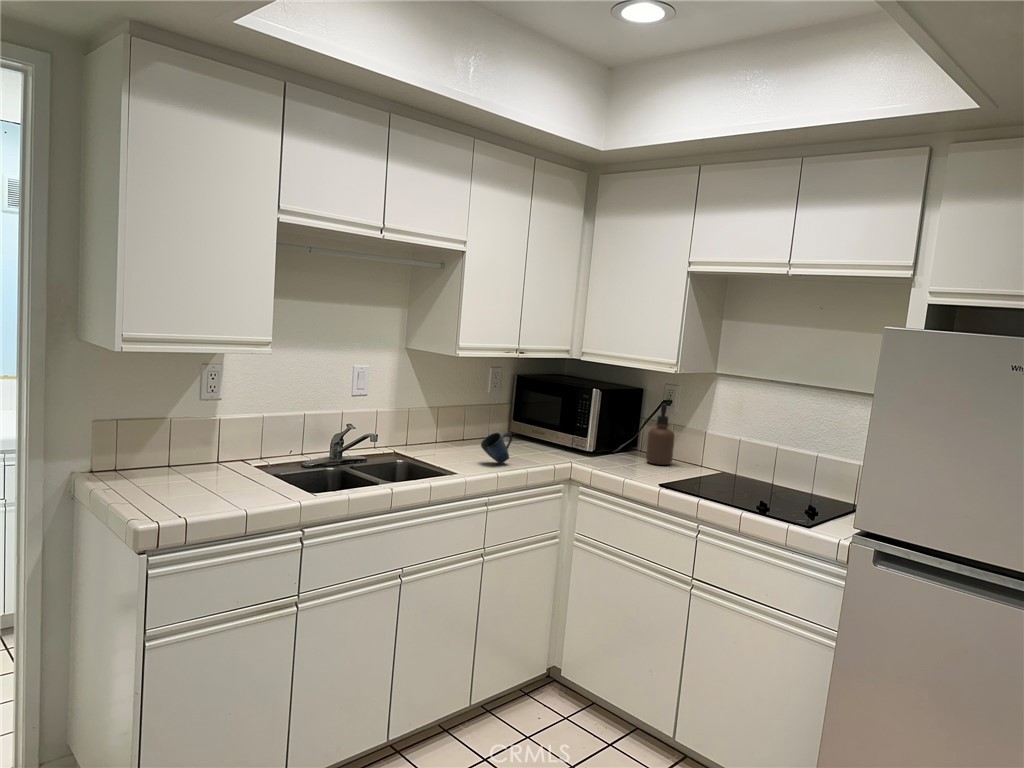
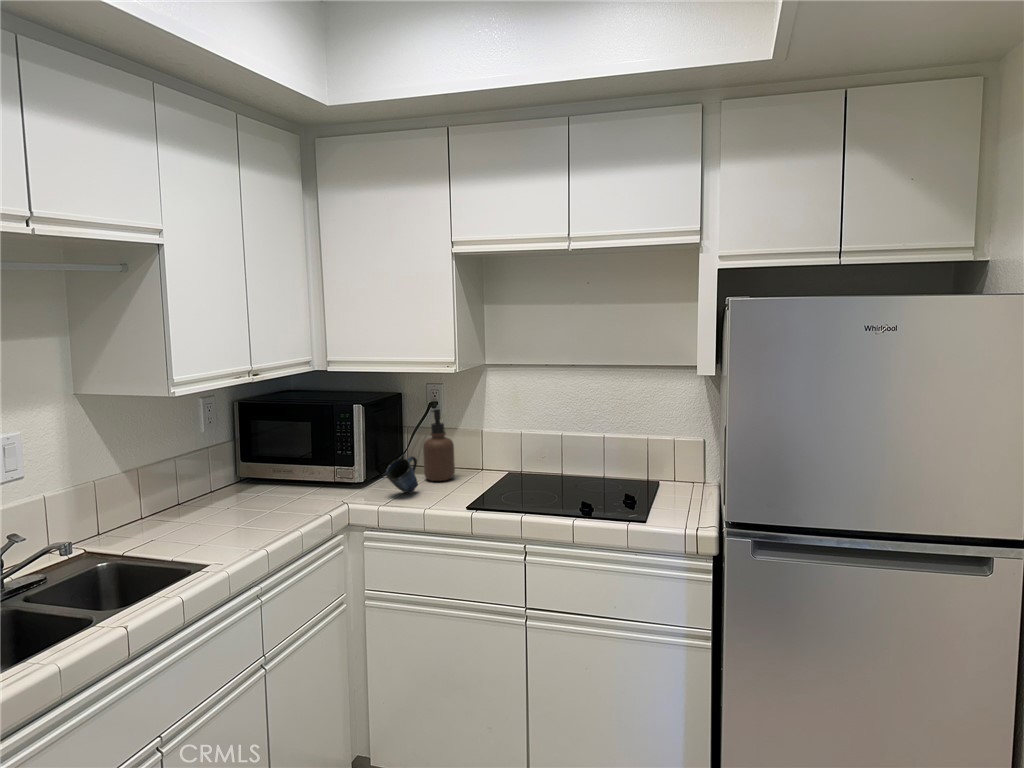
mug: present [481,433,512,464] -> present [386,456,418,494]

